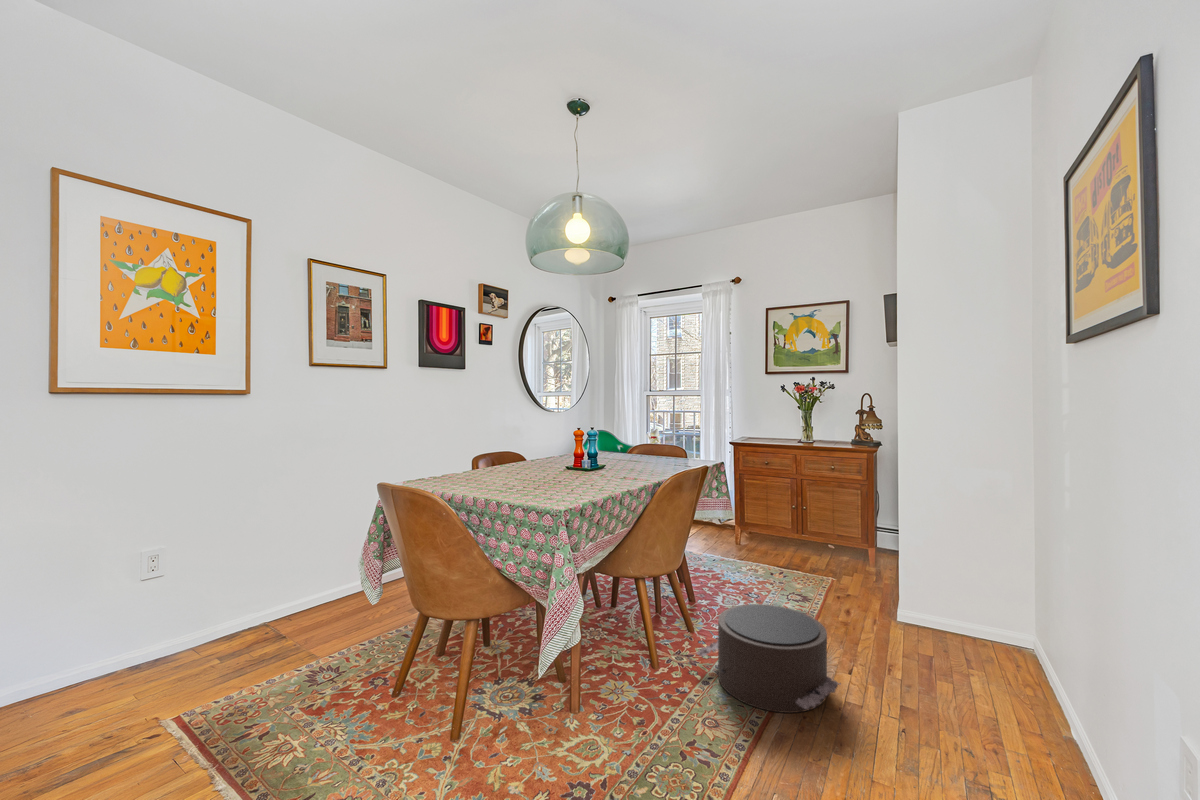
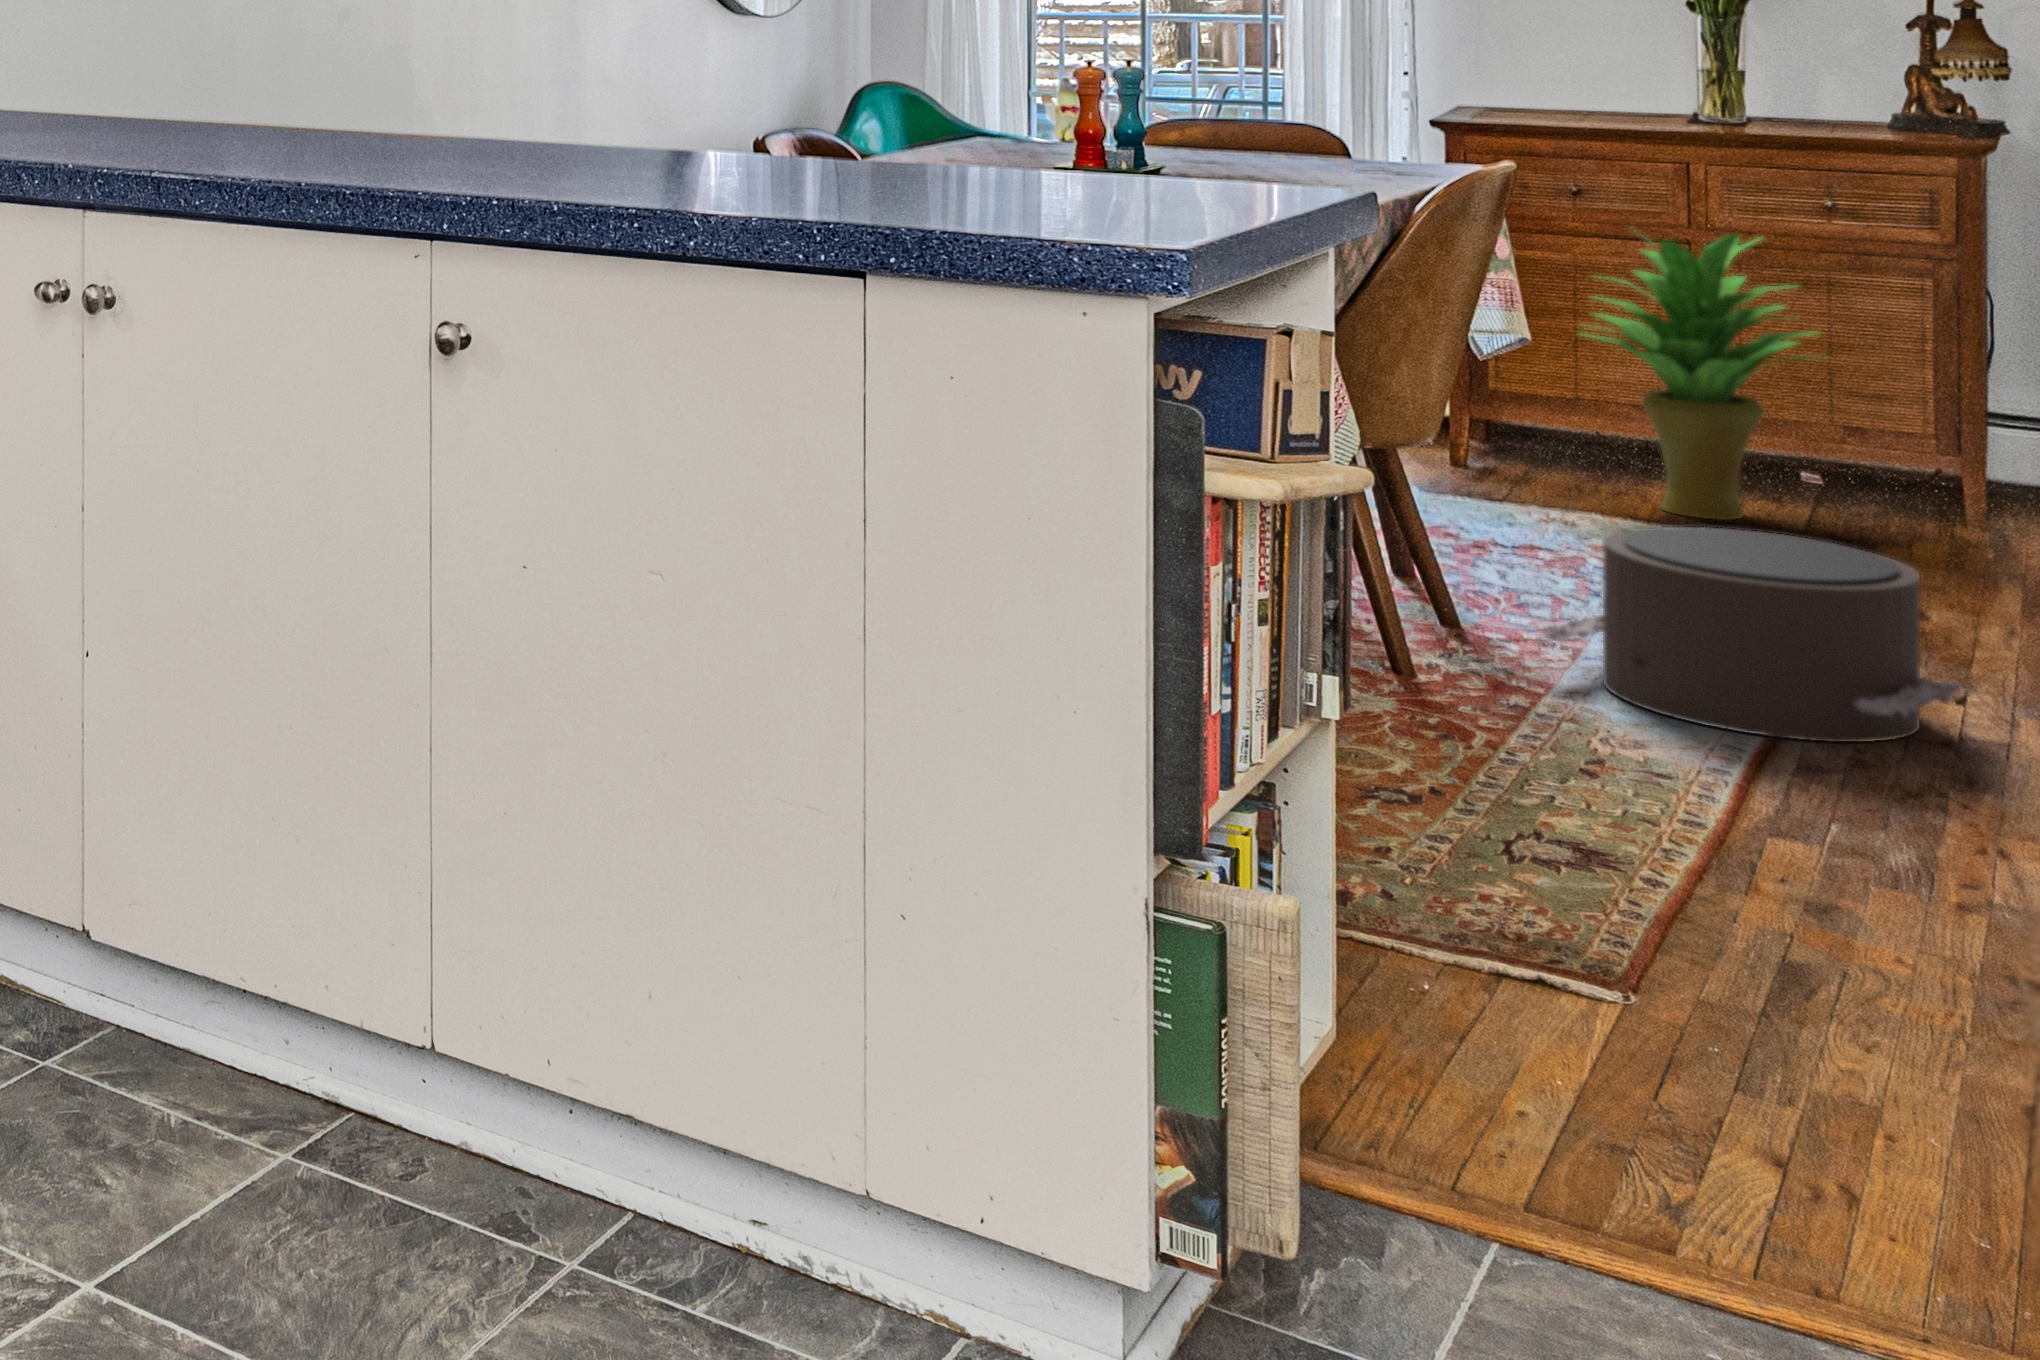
potted plant: none [757,476,829,569] -> present [1581,233,1817,520]

